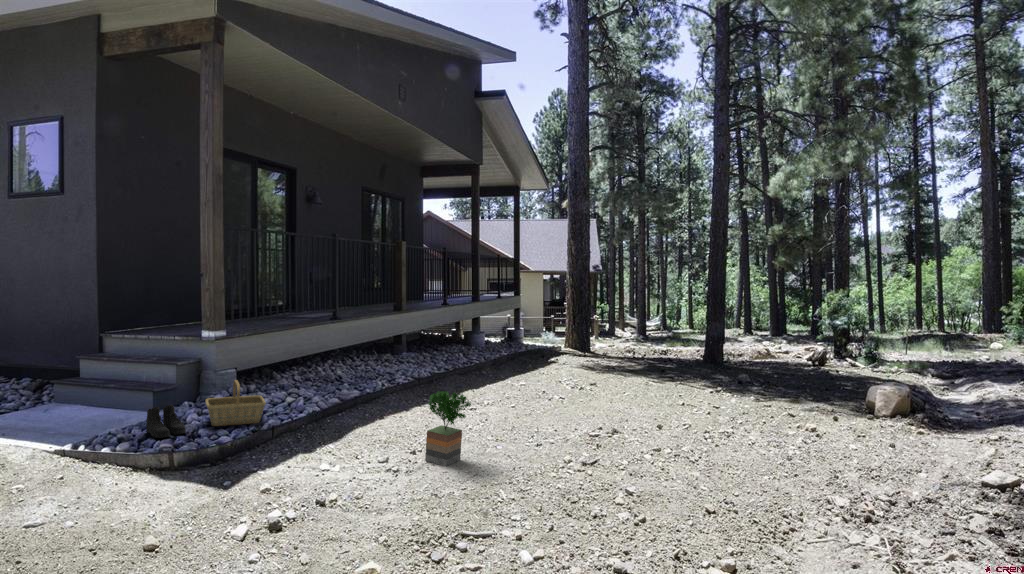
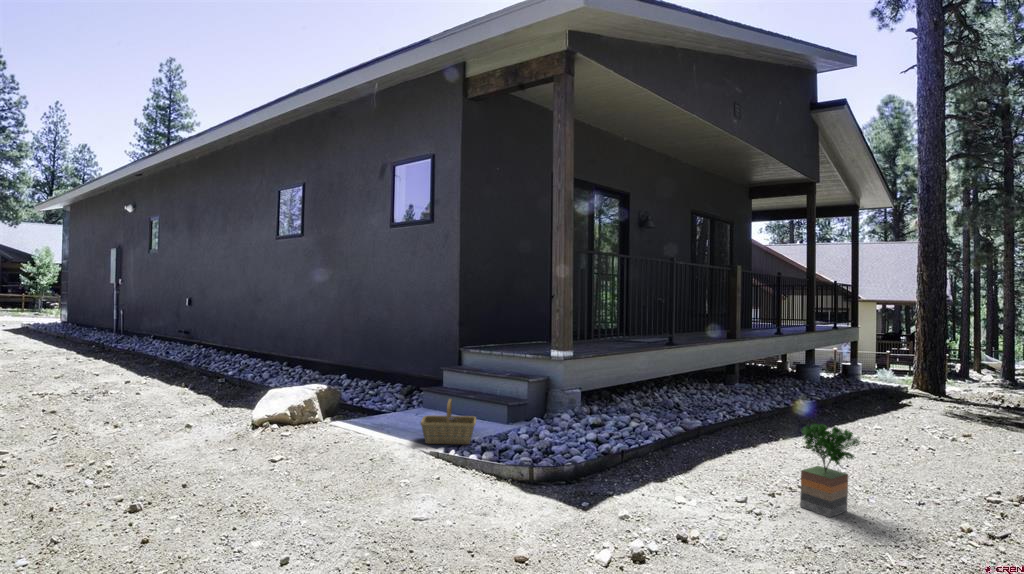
basket: present [206,380,266,426] -> present [421,399,476,444]
boots: present [146,405,186,438] -> none [506,419,540,450]

